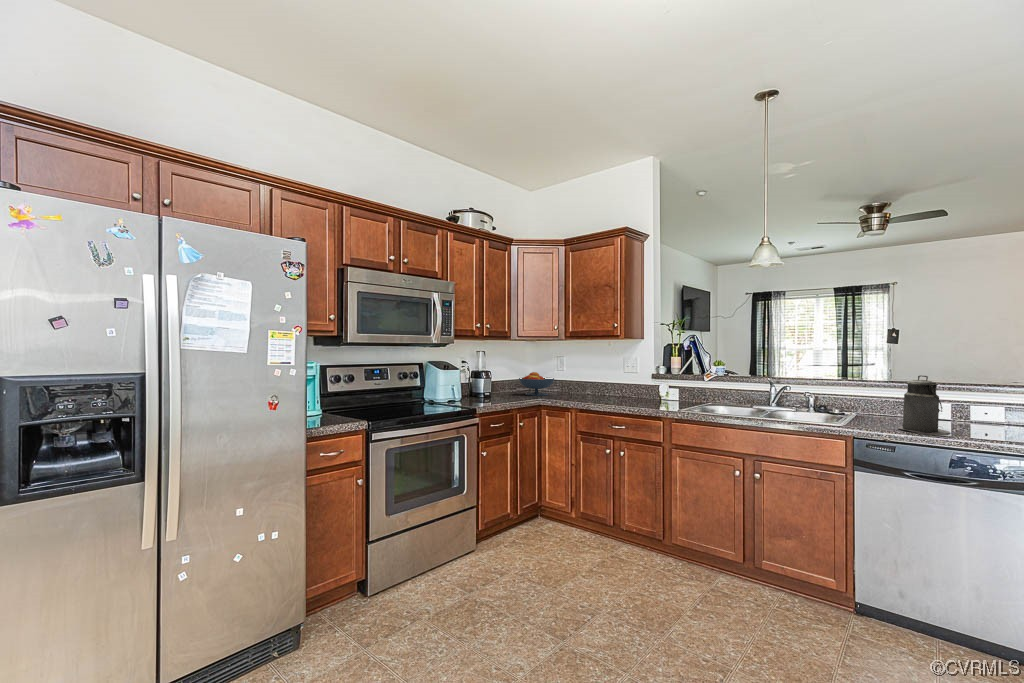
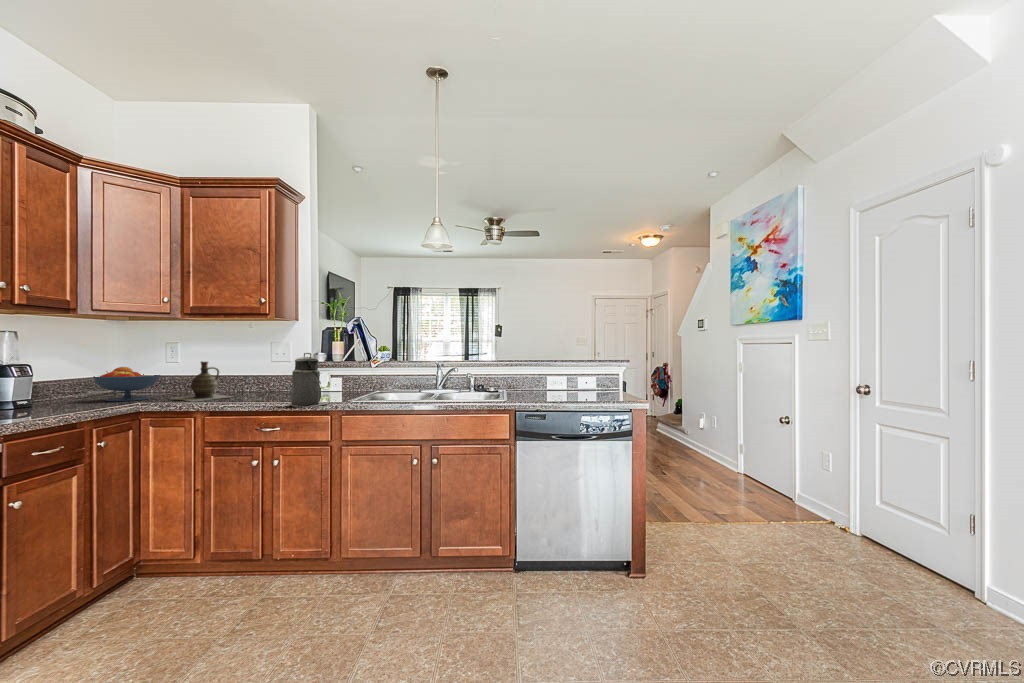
ceramic jug: none [559,371,599,400] -> present [172,362,231,401]
canister: present [898,375,950,434] -> present [288,353,328,407]

